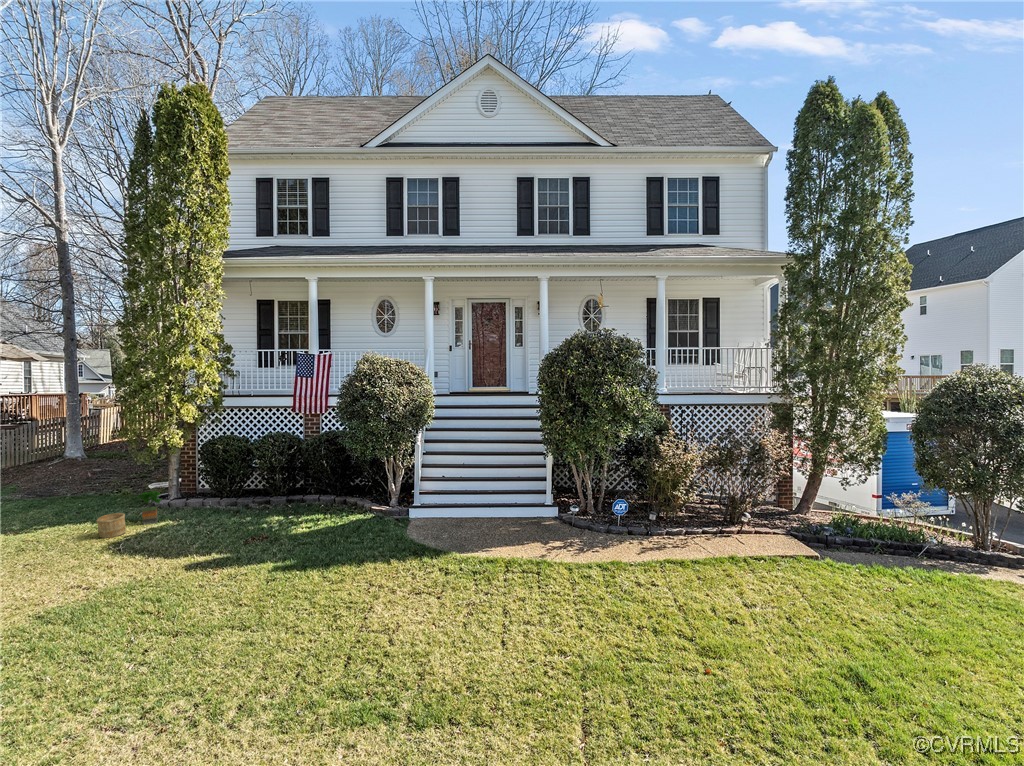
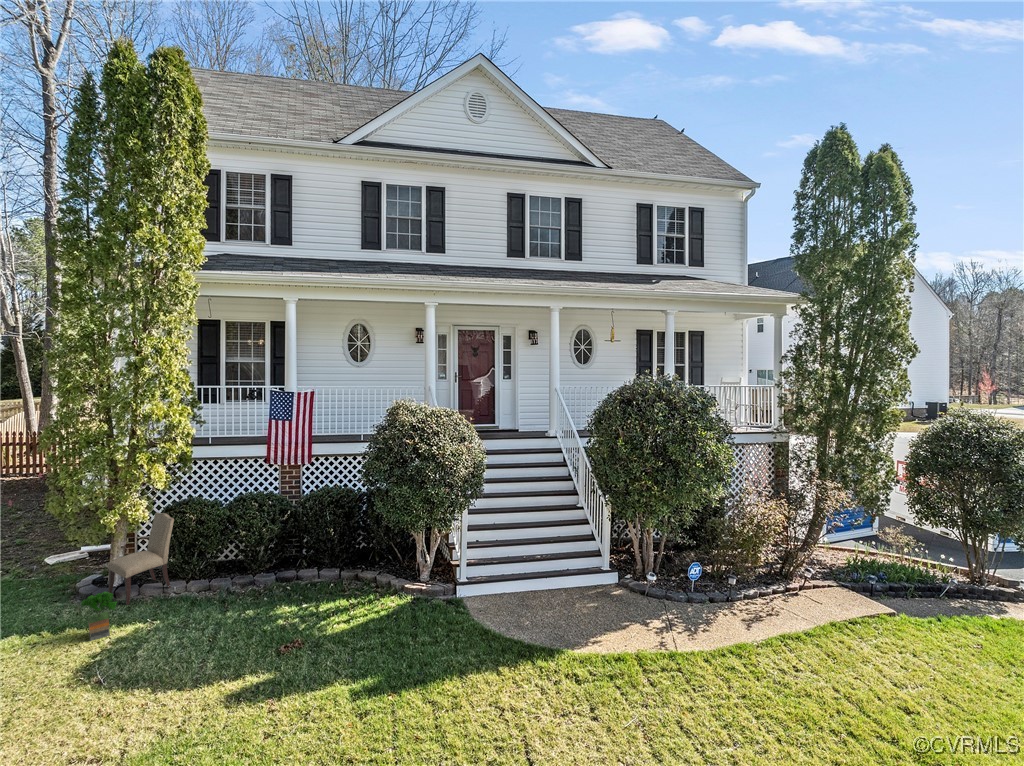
chair: none [167,443,214,509] -> present [107,512,174,605]
wooden bucket: present [97,513,126,538] -> none [27,631,70,673]

